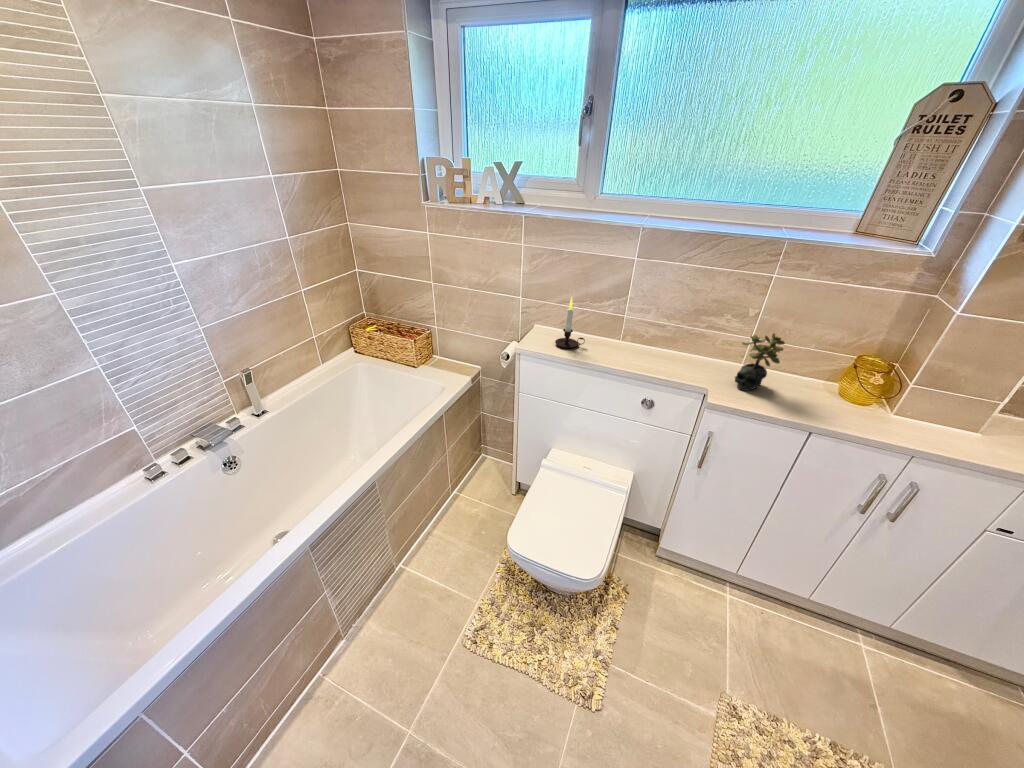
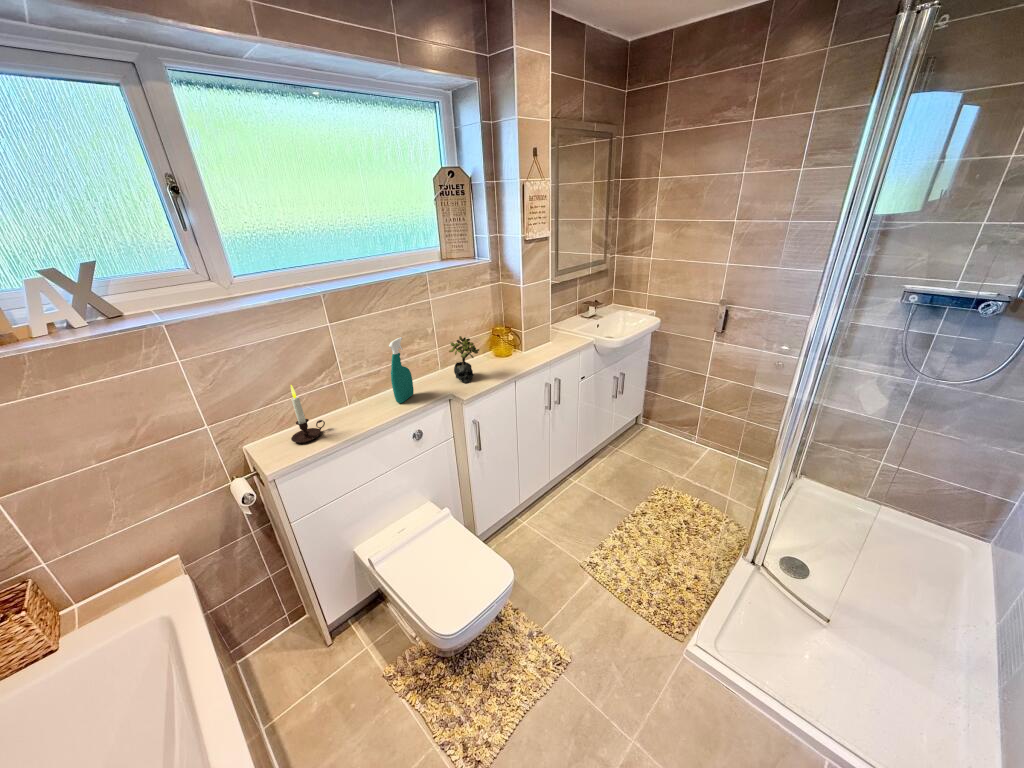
spray bottle: none [651,300,692,366] -> present [389,337,414,403]

